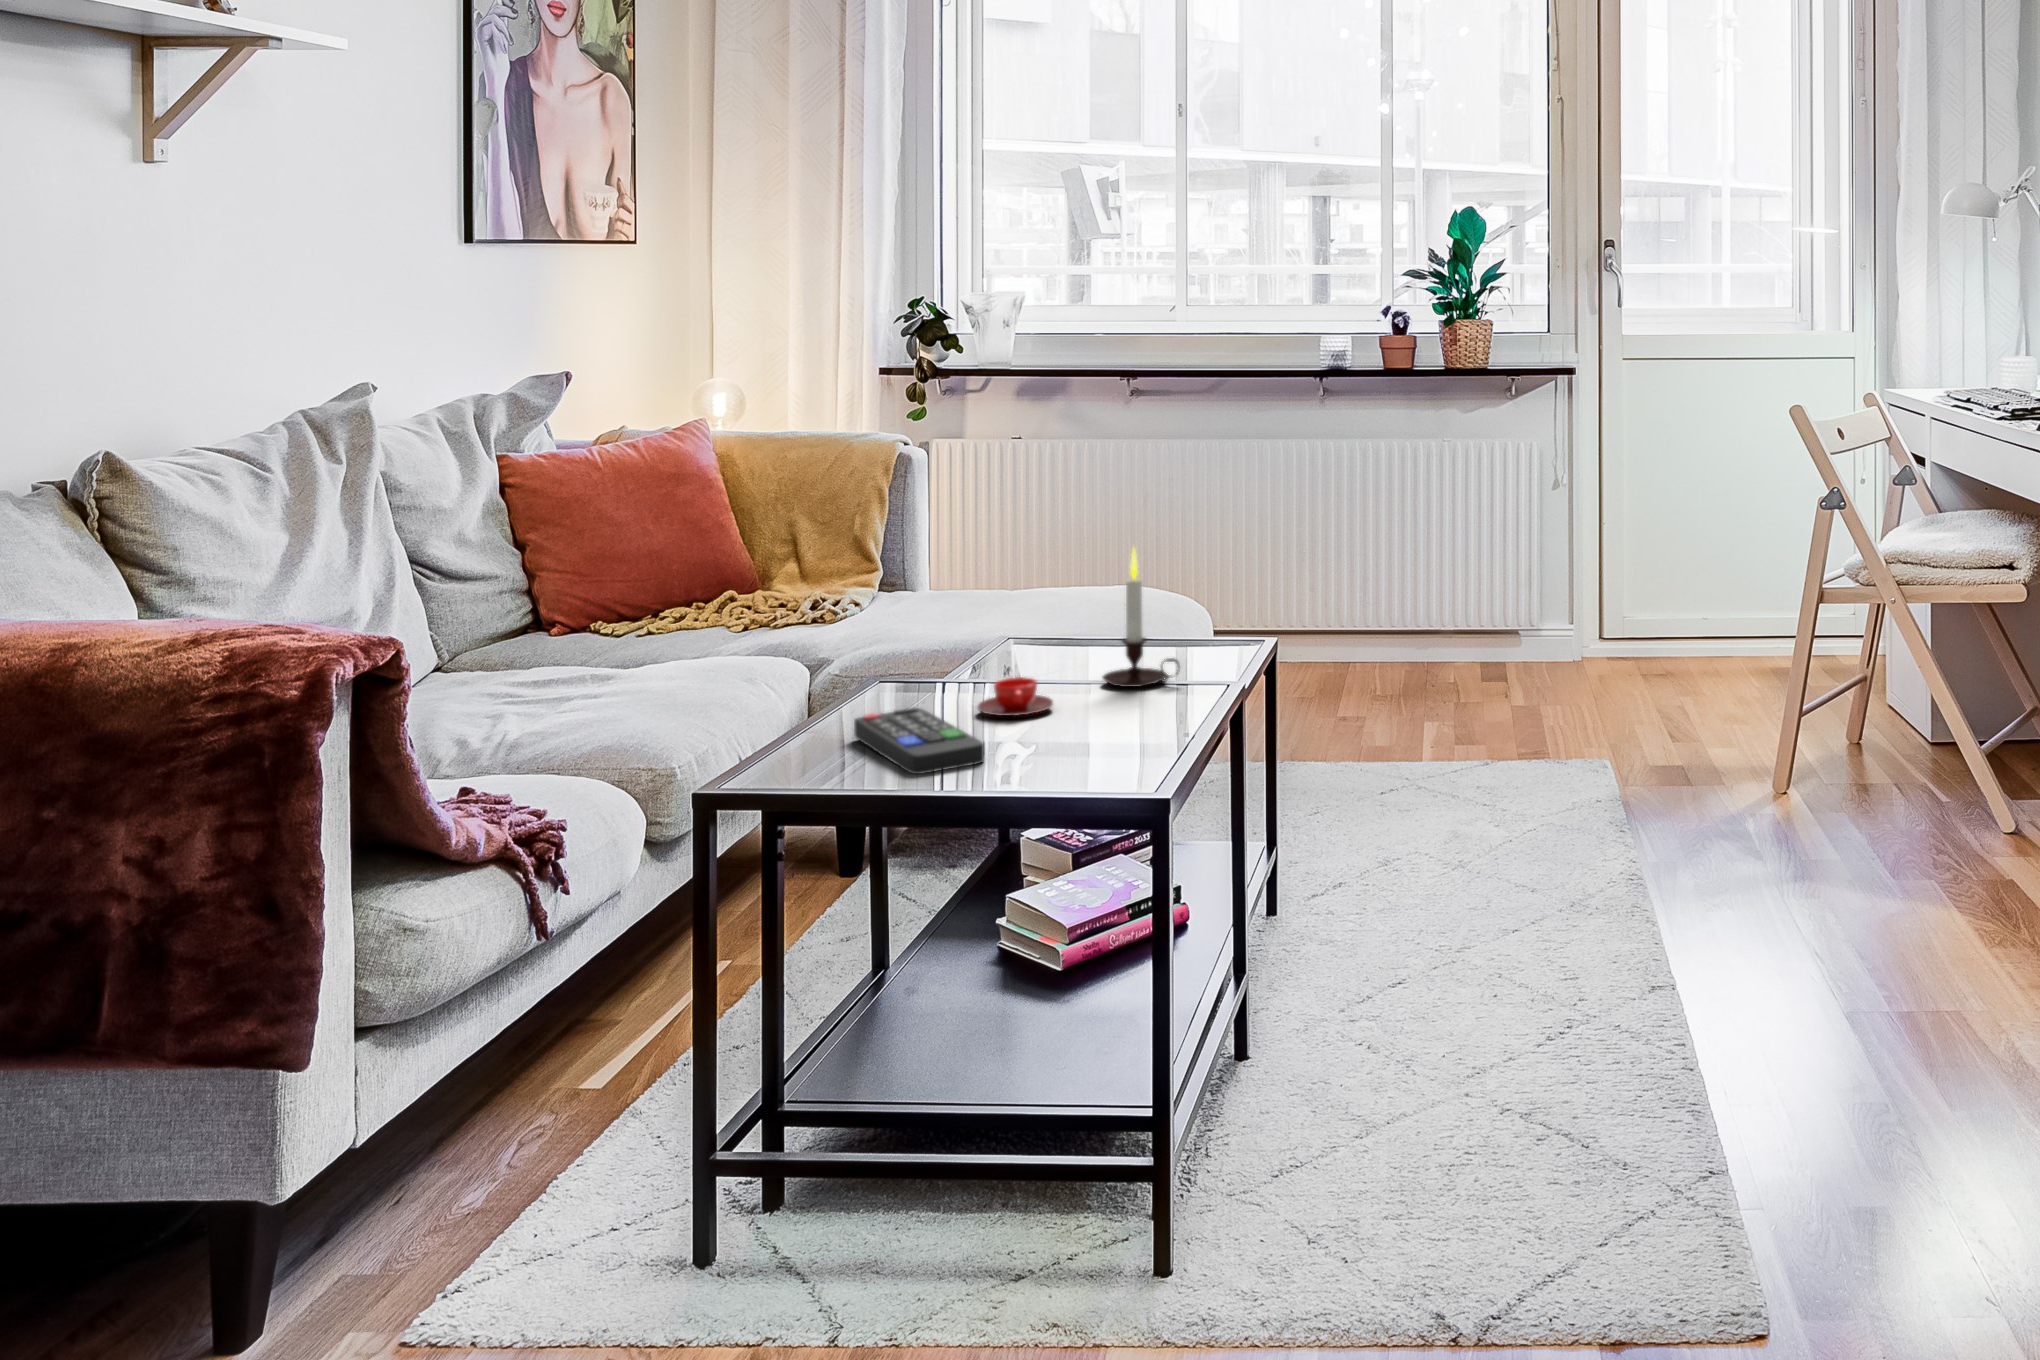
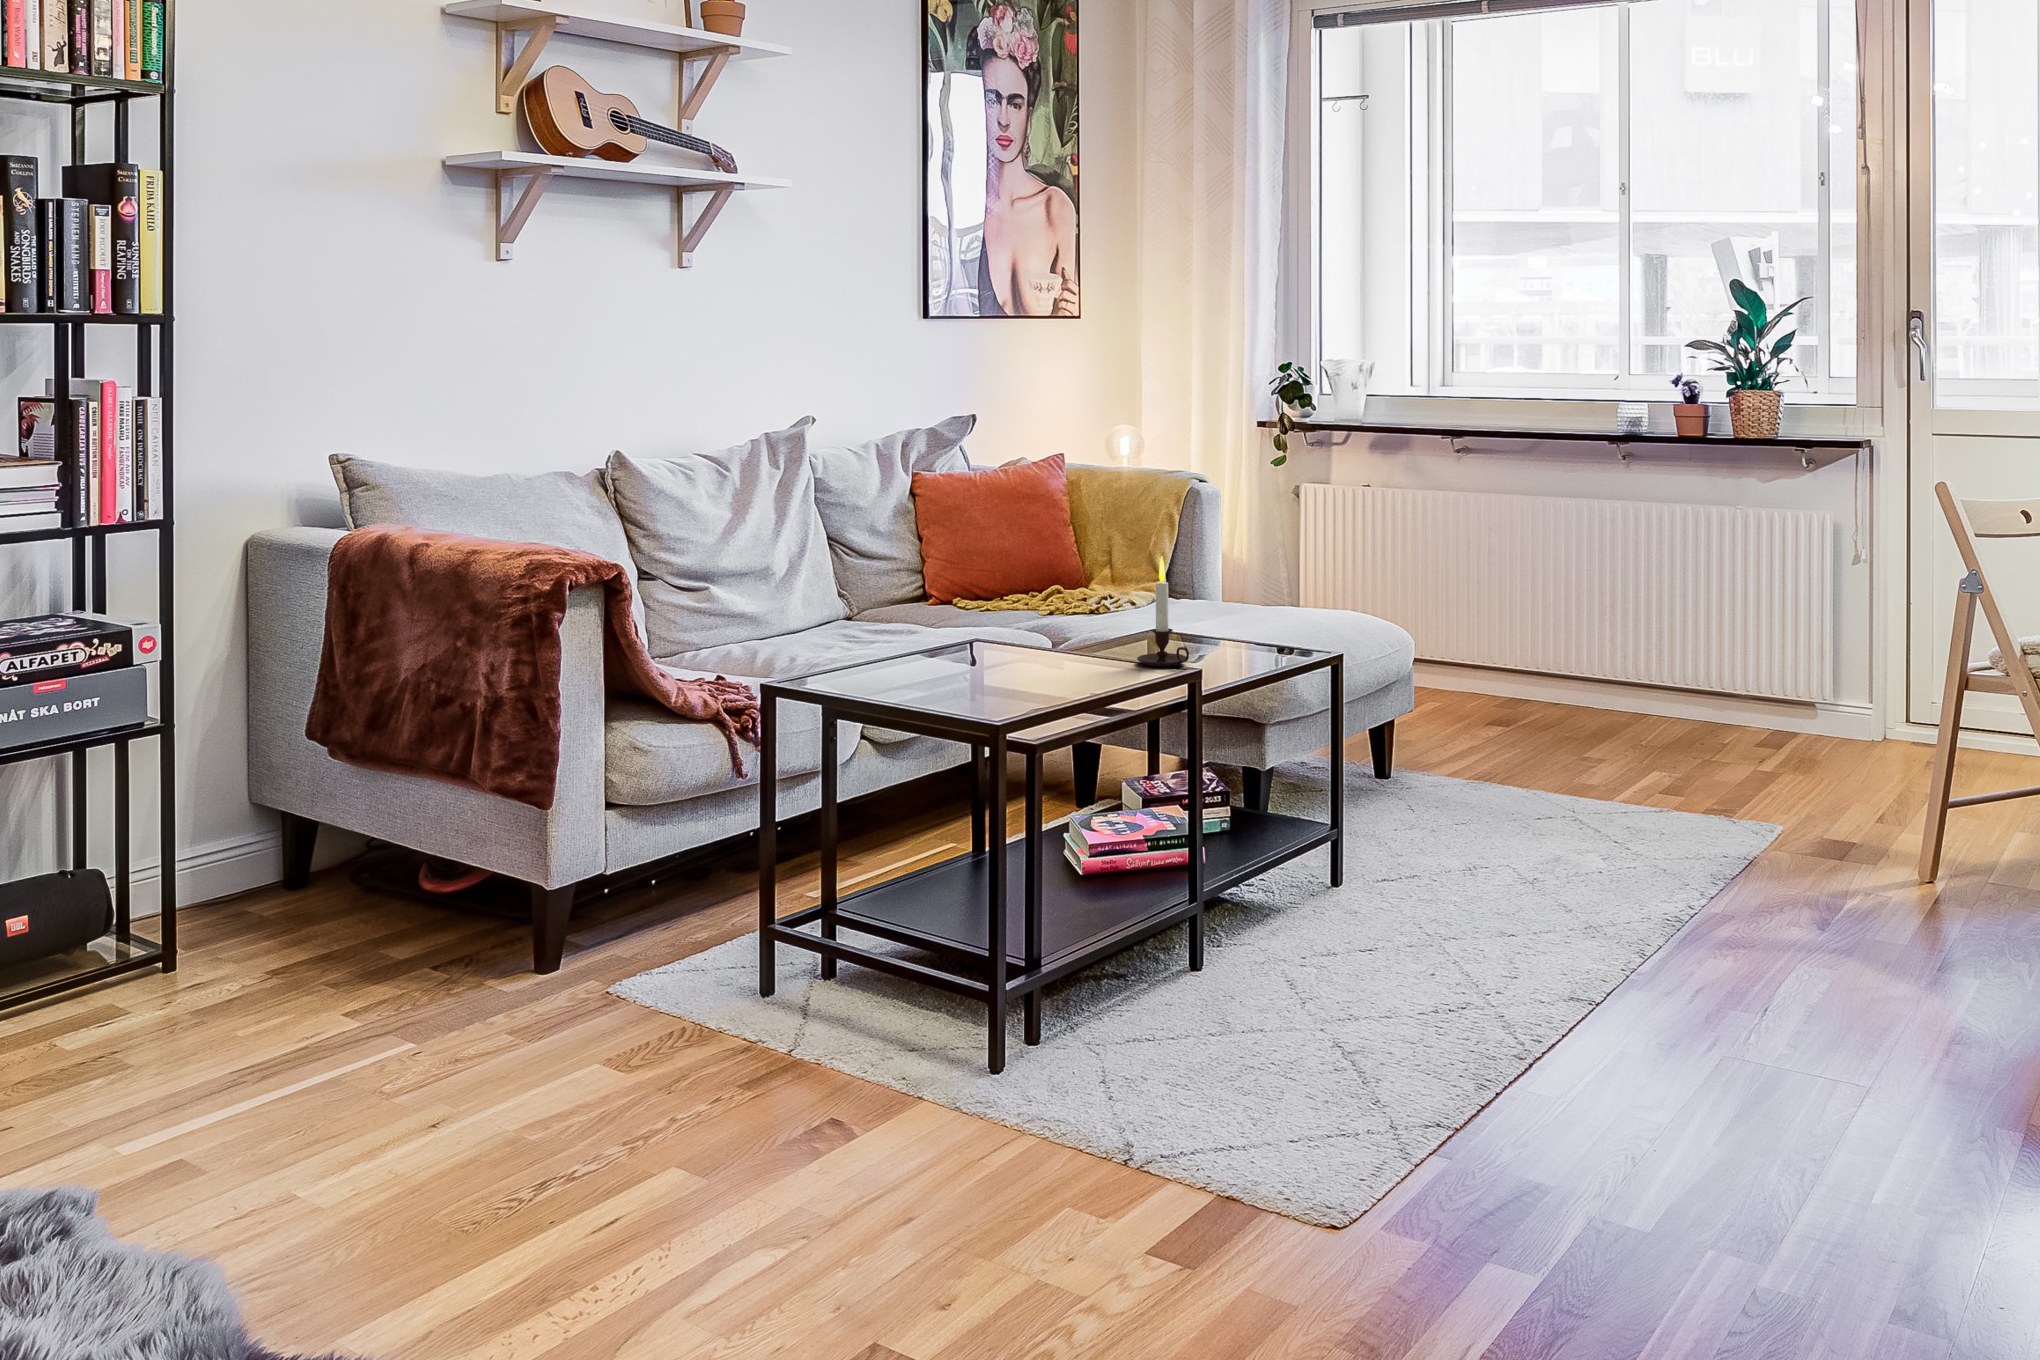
teacup: present [978,677,1053,716] -> none [1019,645,1075,672]
remote control: present [854,707,984,774] -> none [908,655,969,696]

